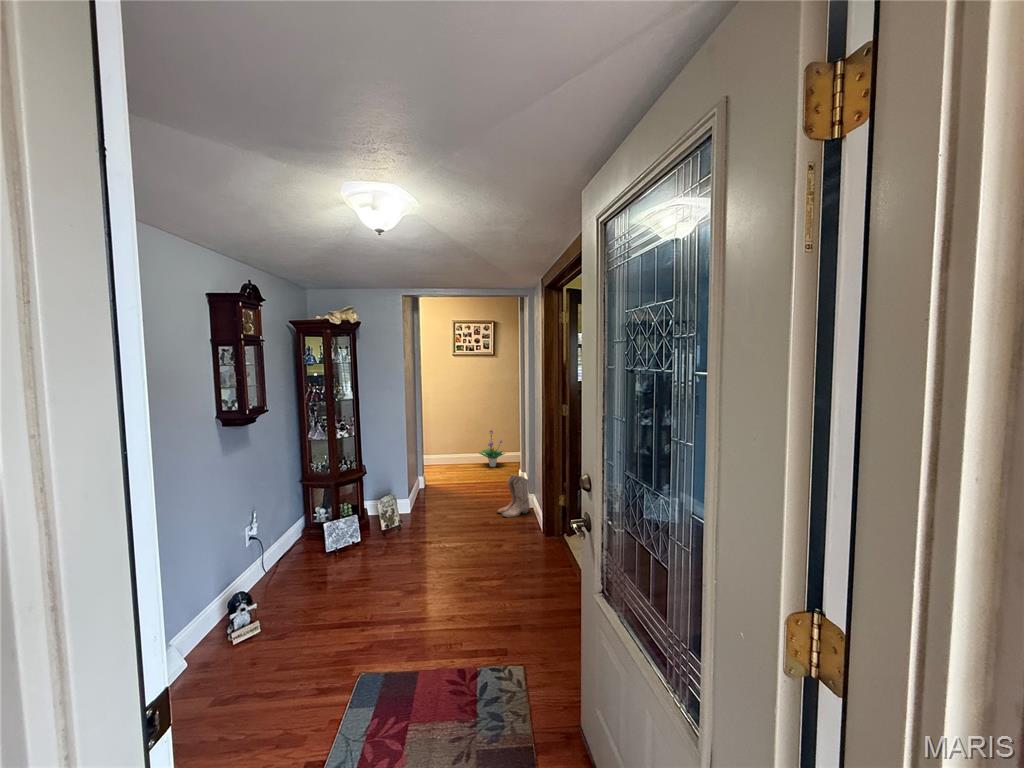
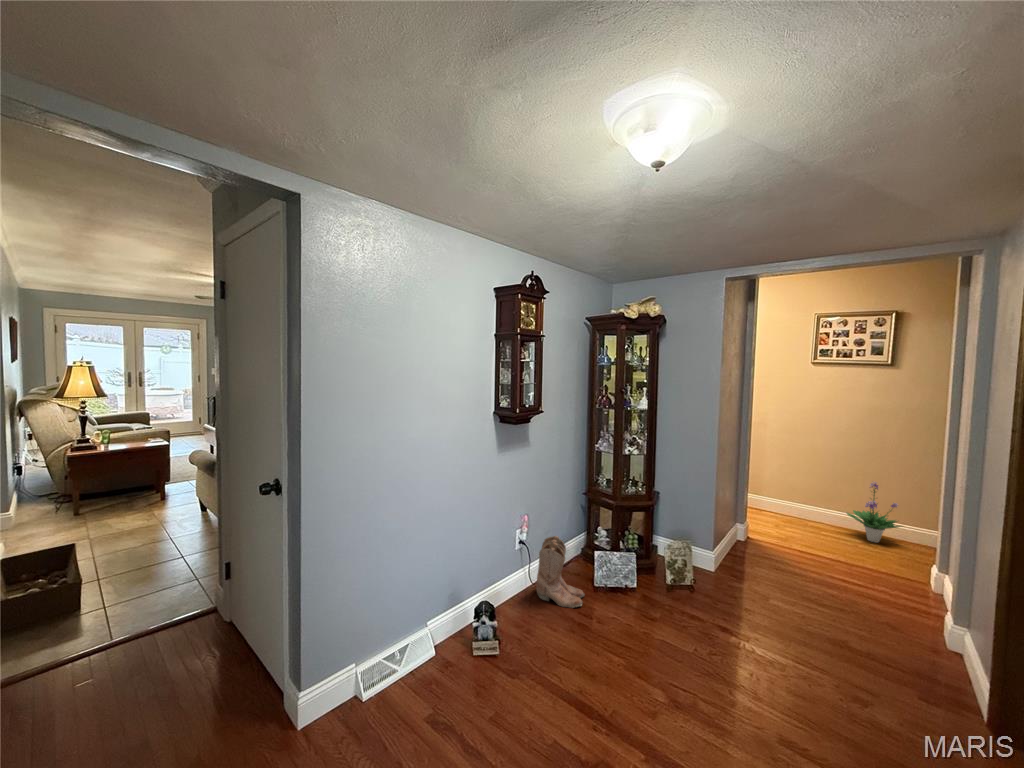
boots: present [498,474,530,517] -> present [536,536,585,608]

